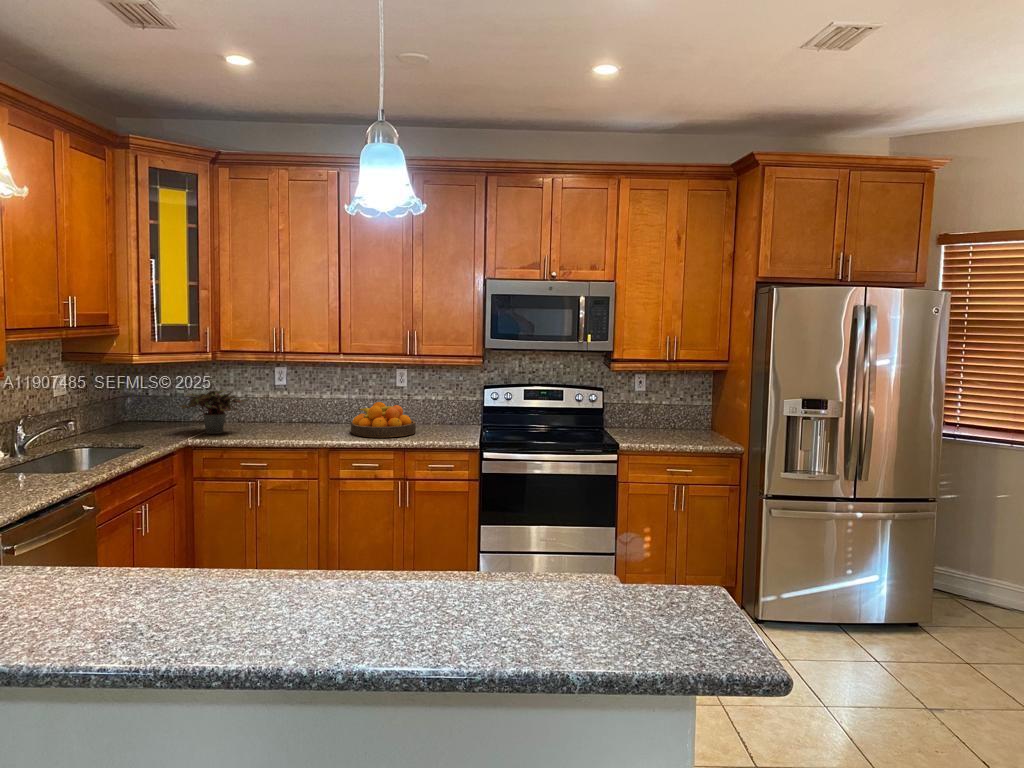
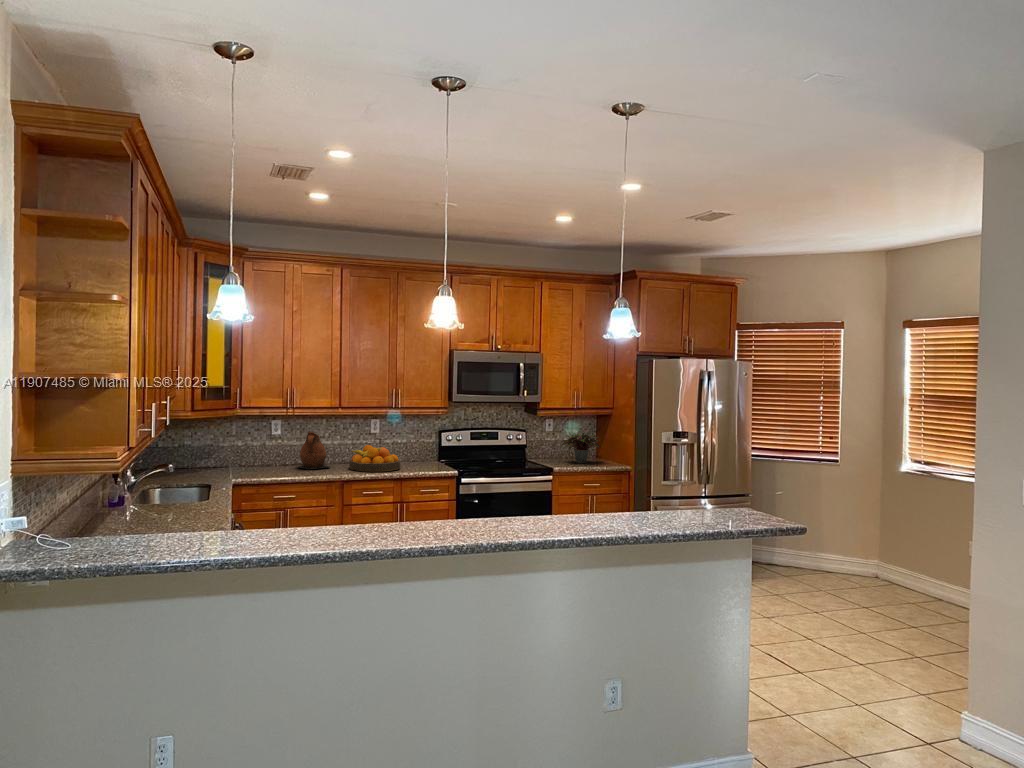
ceramic pitcher: none [291,384,334,430] -> present [298,432,331,469]
potted plant: present [180,390,248,434] -> present [562,434,600,463]

